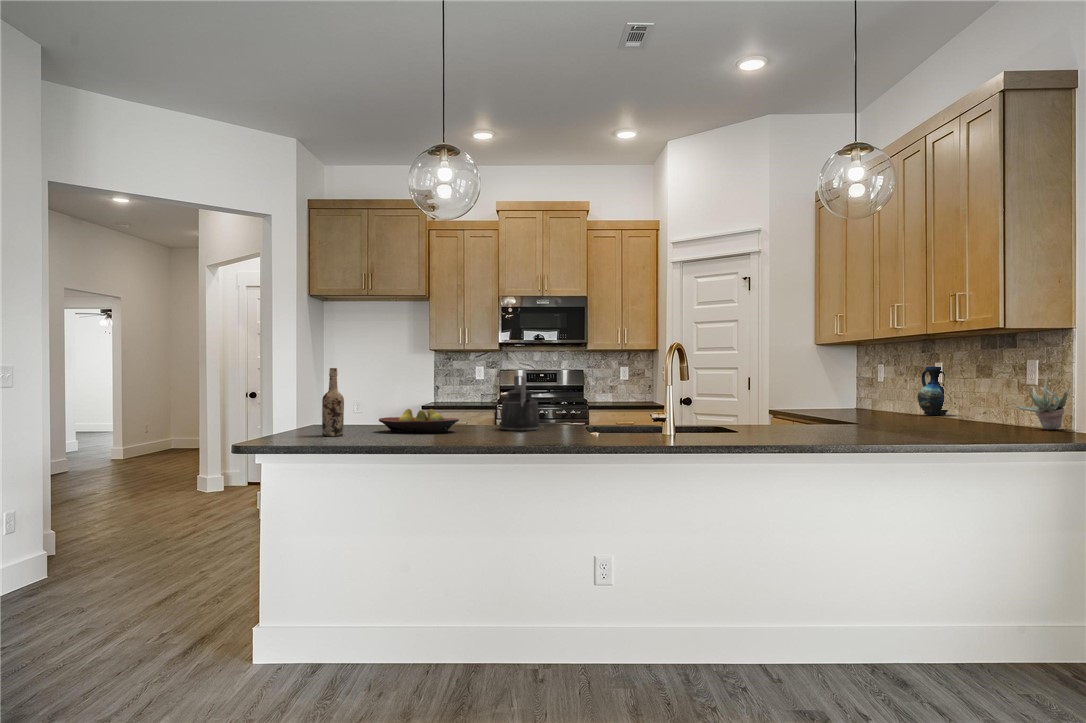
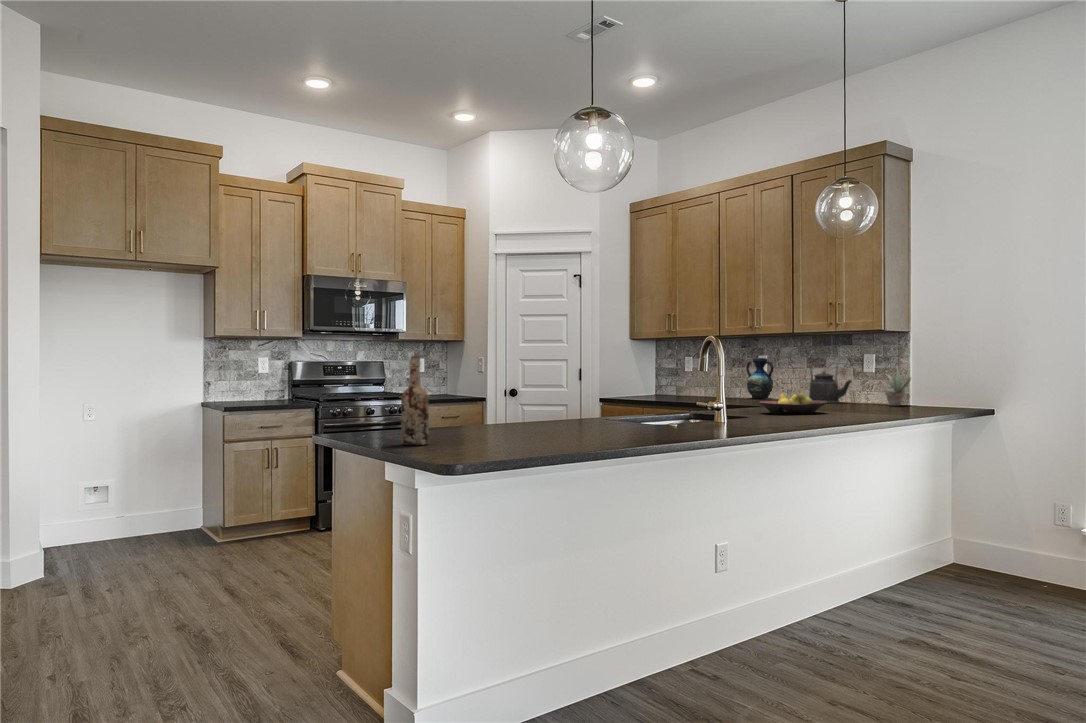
kettle: present [501,376,539,431] -> present [809,364,852,403]
fruit bowl: present [379,409,459,433] -> present [759,393,827,414]

